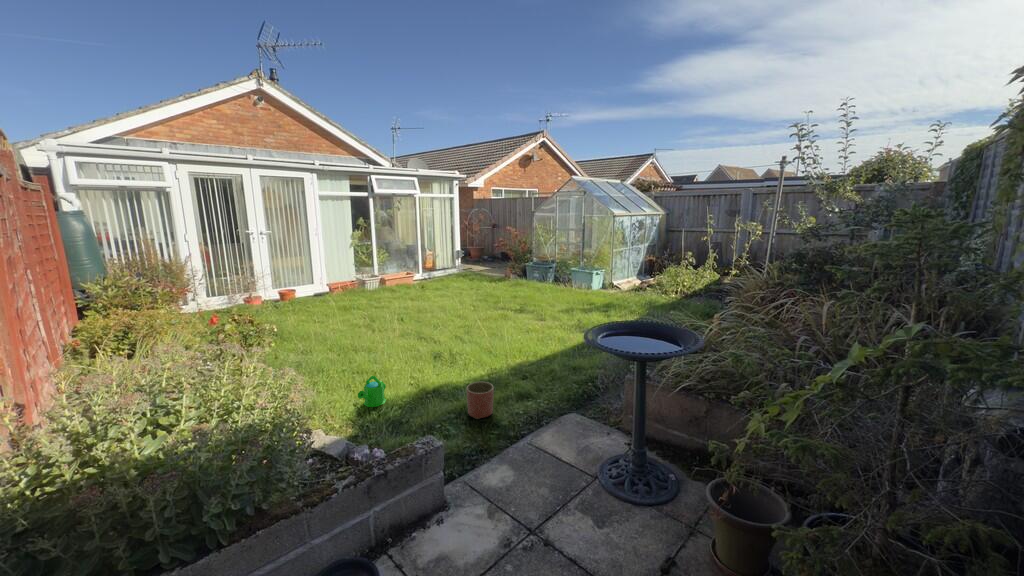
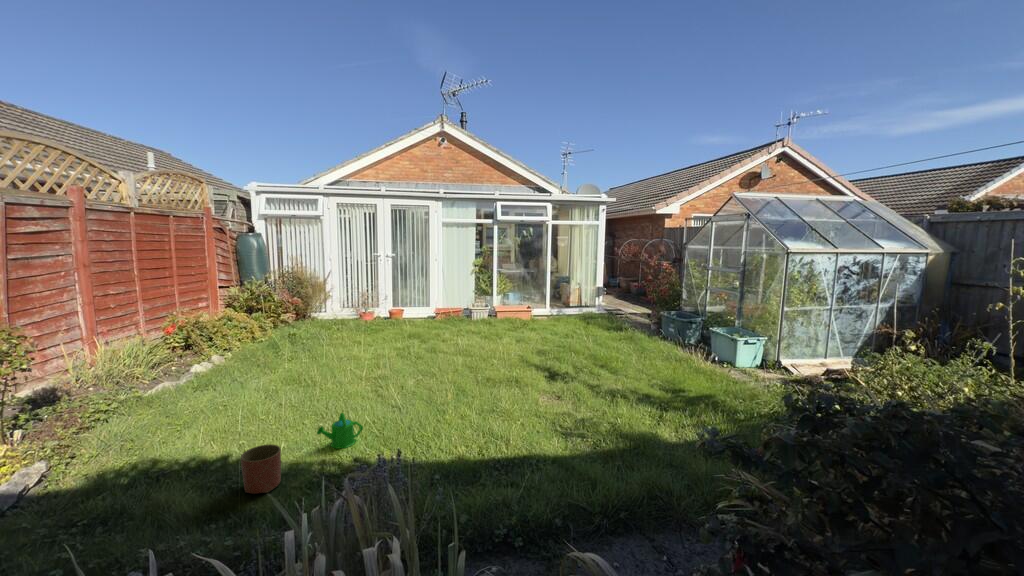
watering can: present [358,376,386,407] -> present [317,413,363,449]

